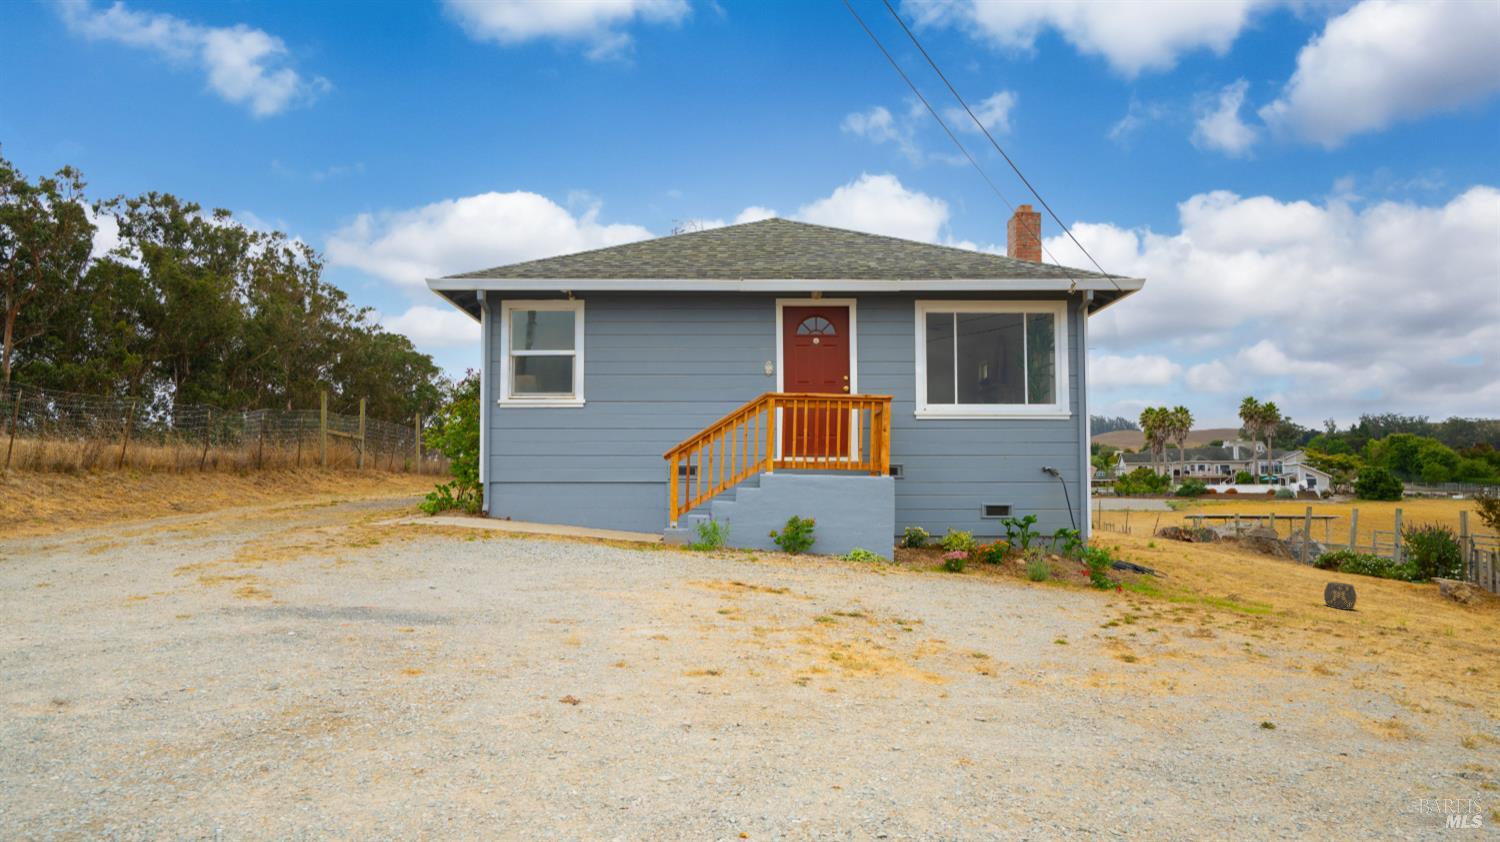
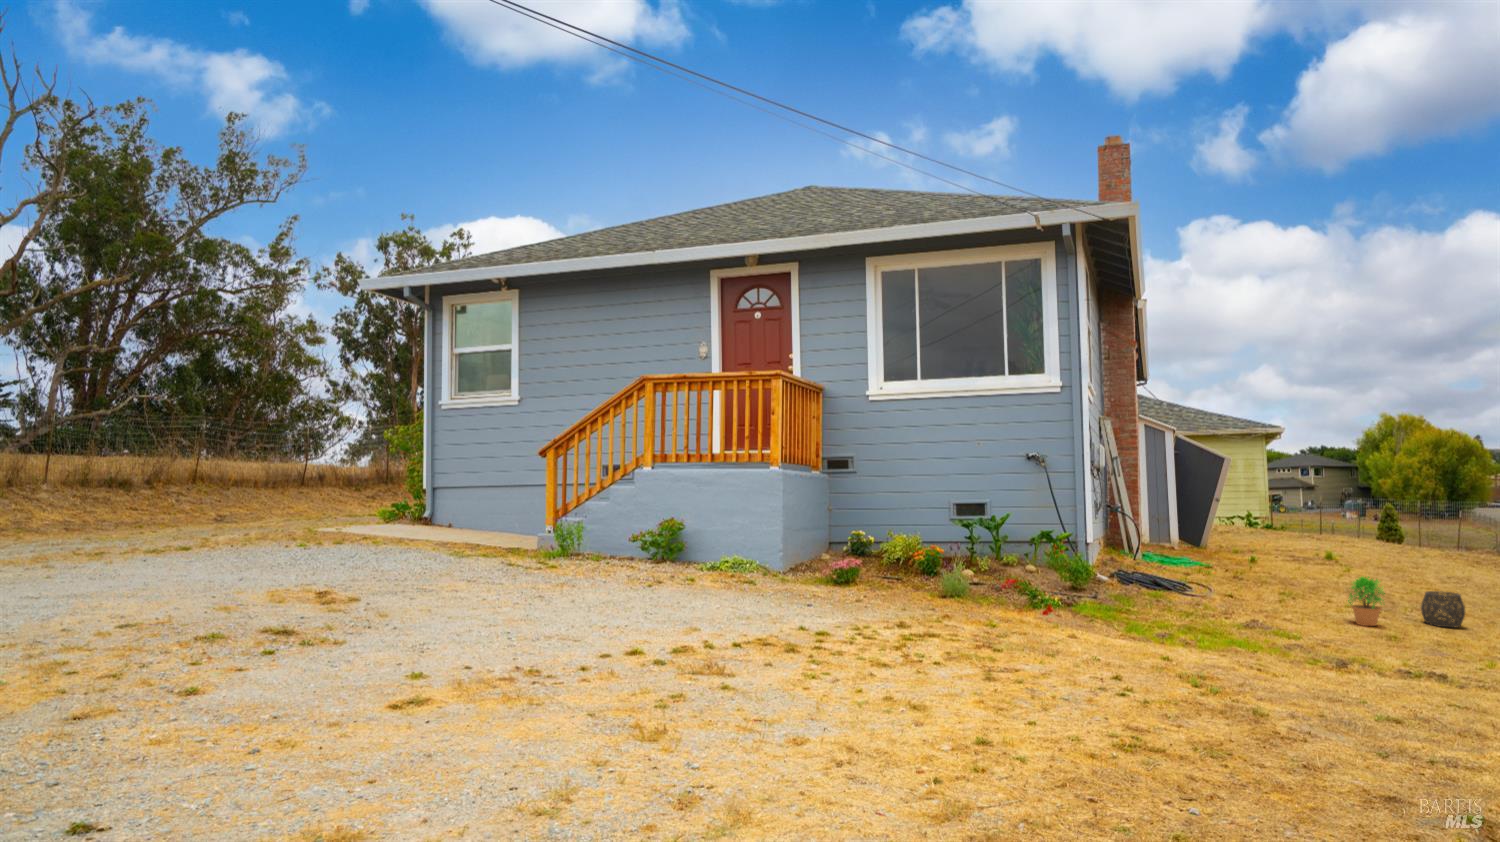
potted plant: none [1285,571,1317,609] -> present [1348,577,1385,626]

